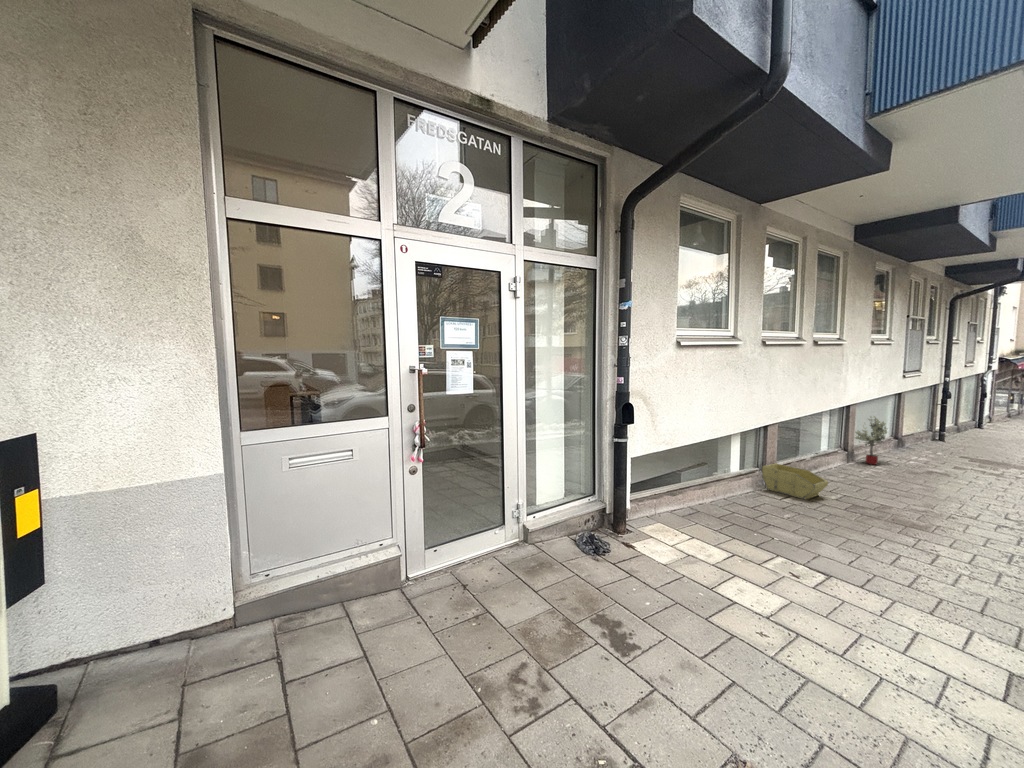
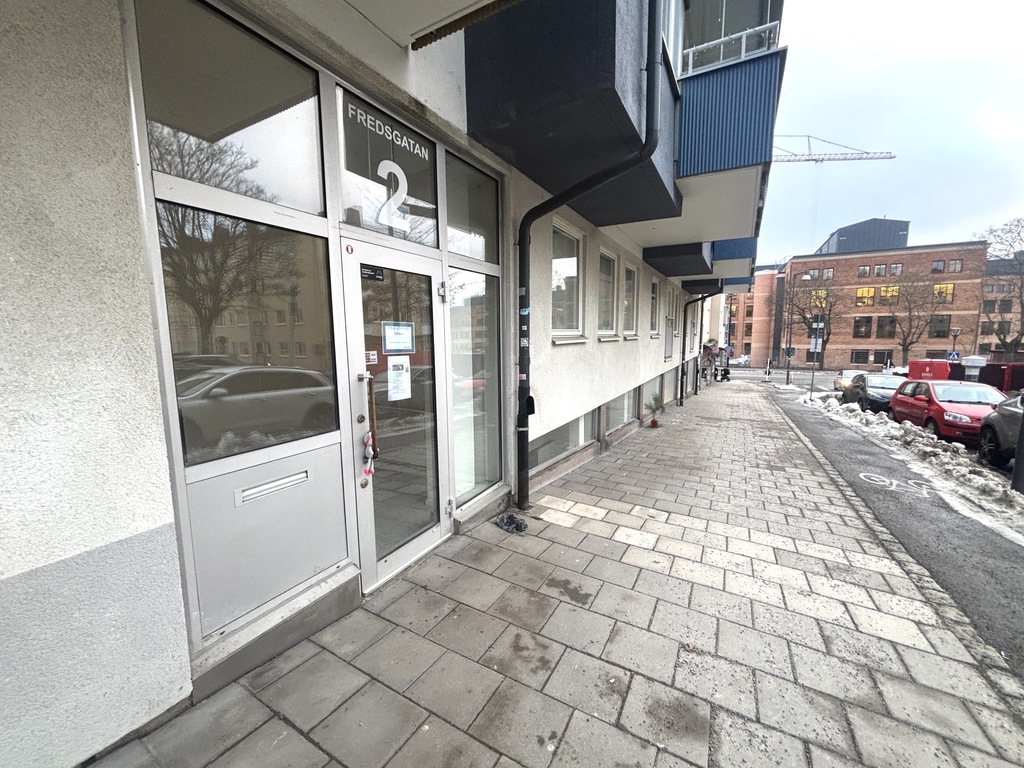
storage bin: present [762,464,828,499] -> none [600,434,643,460]

